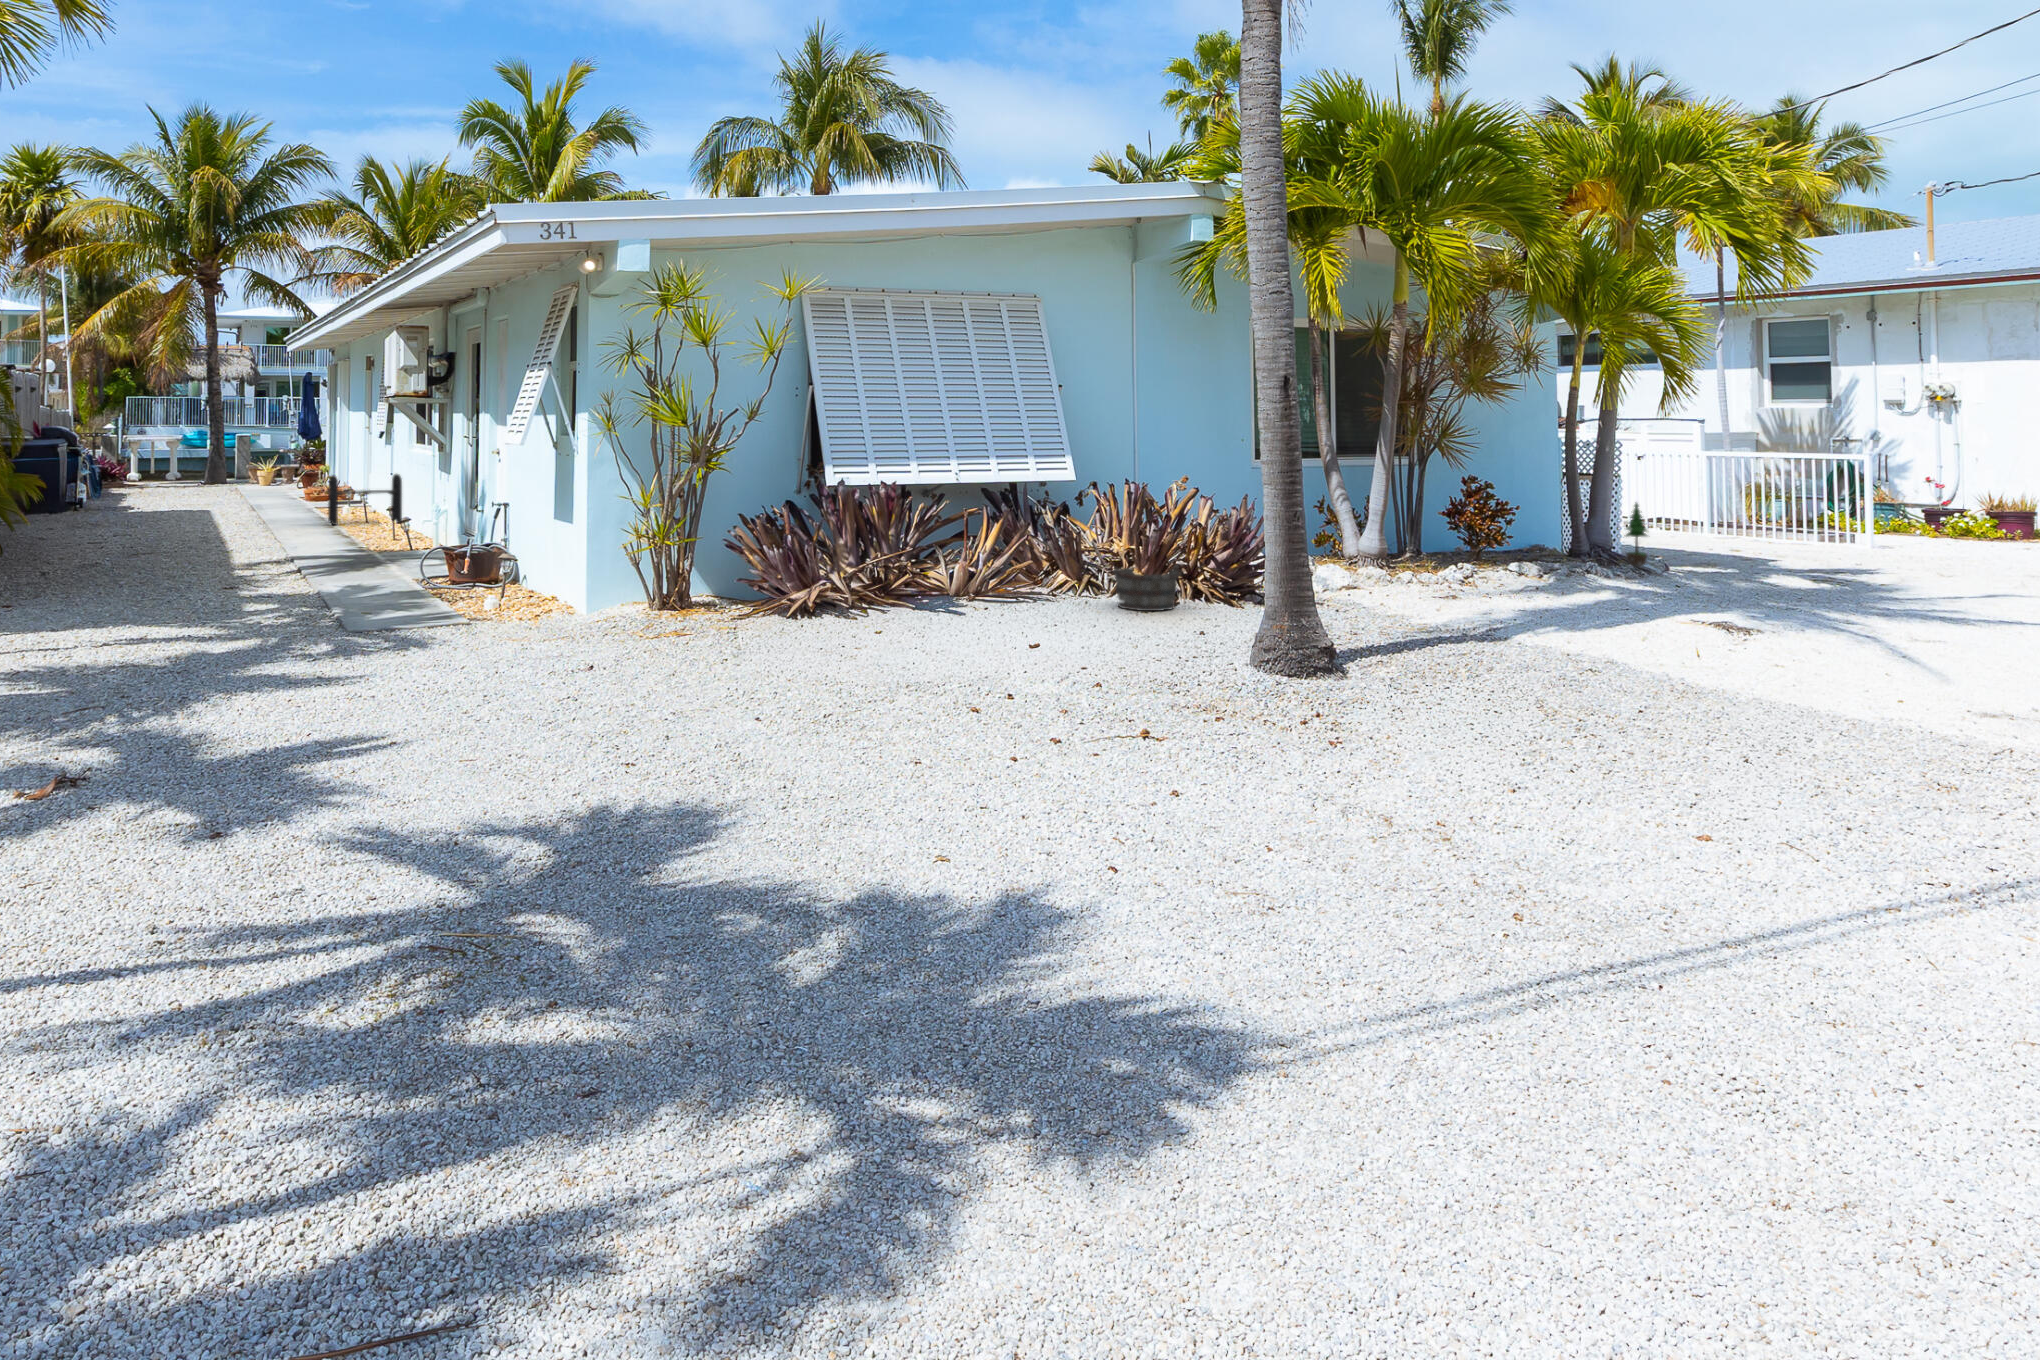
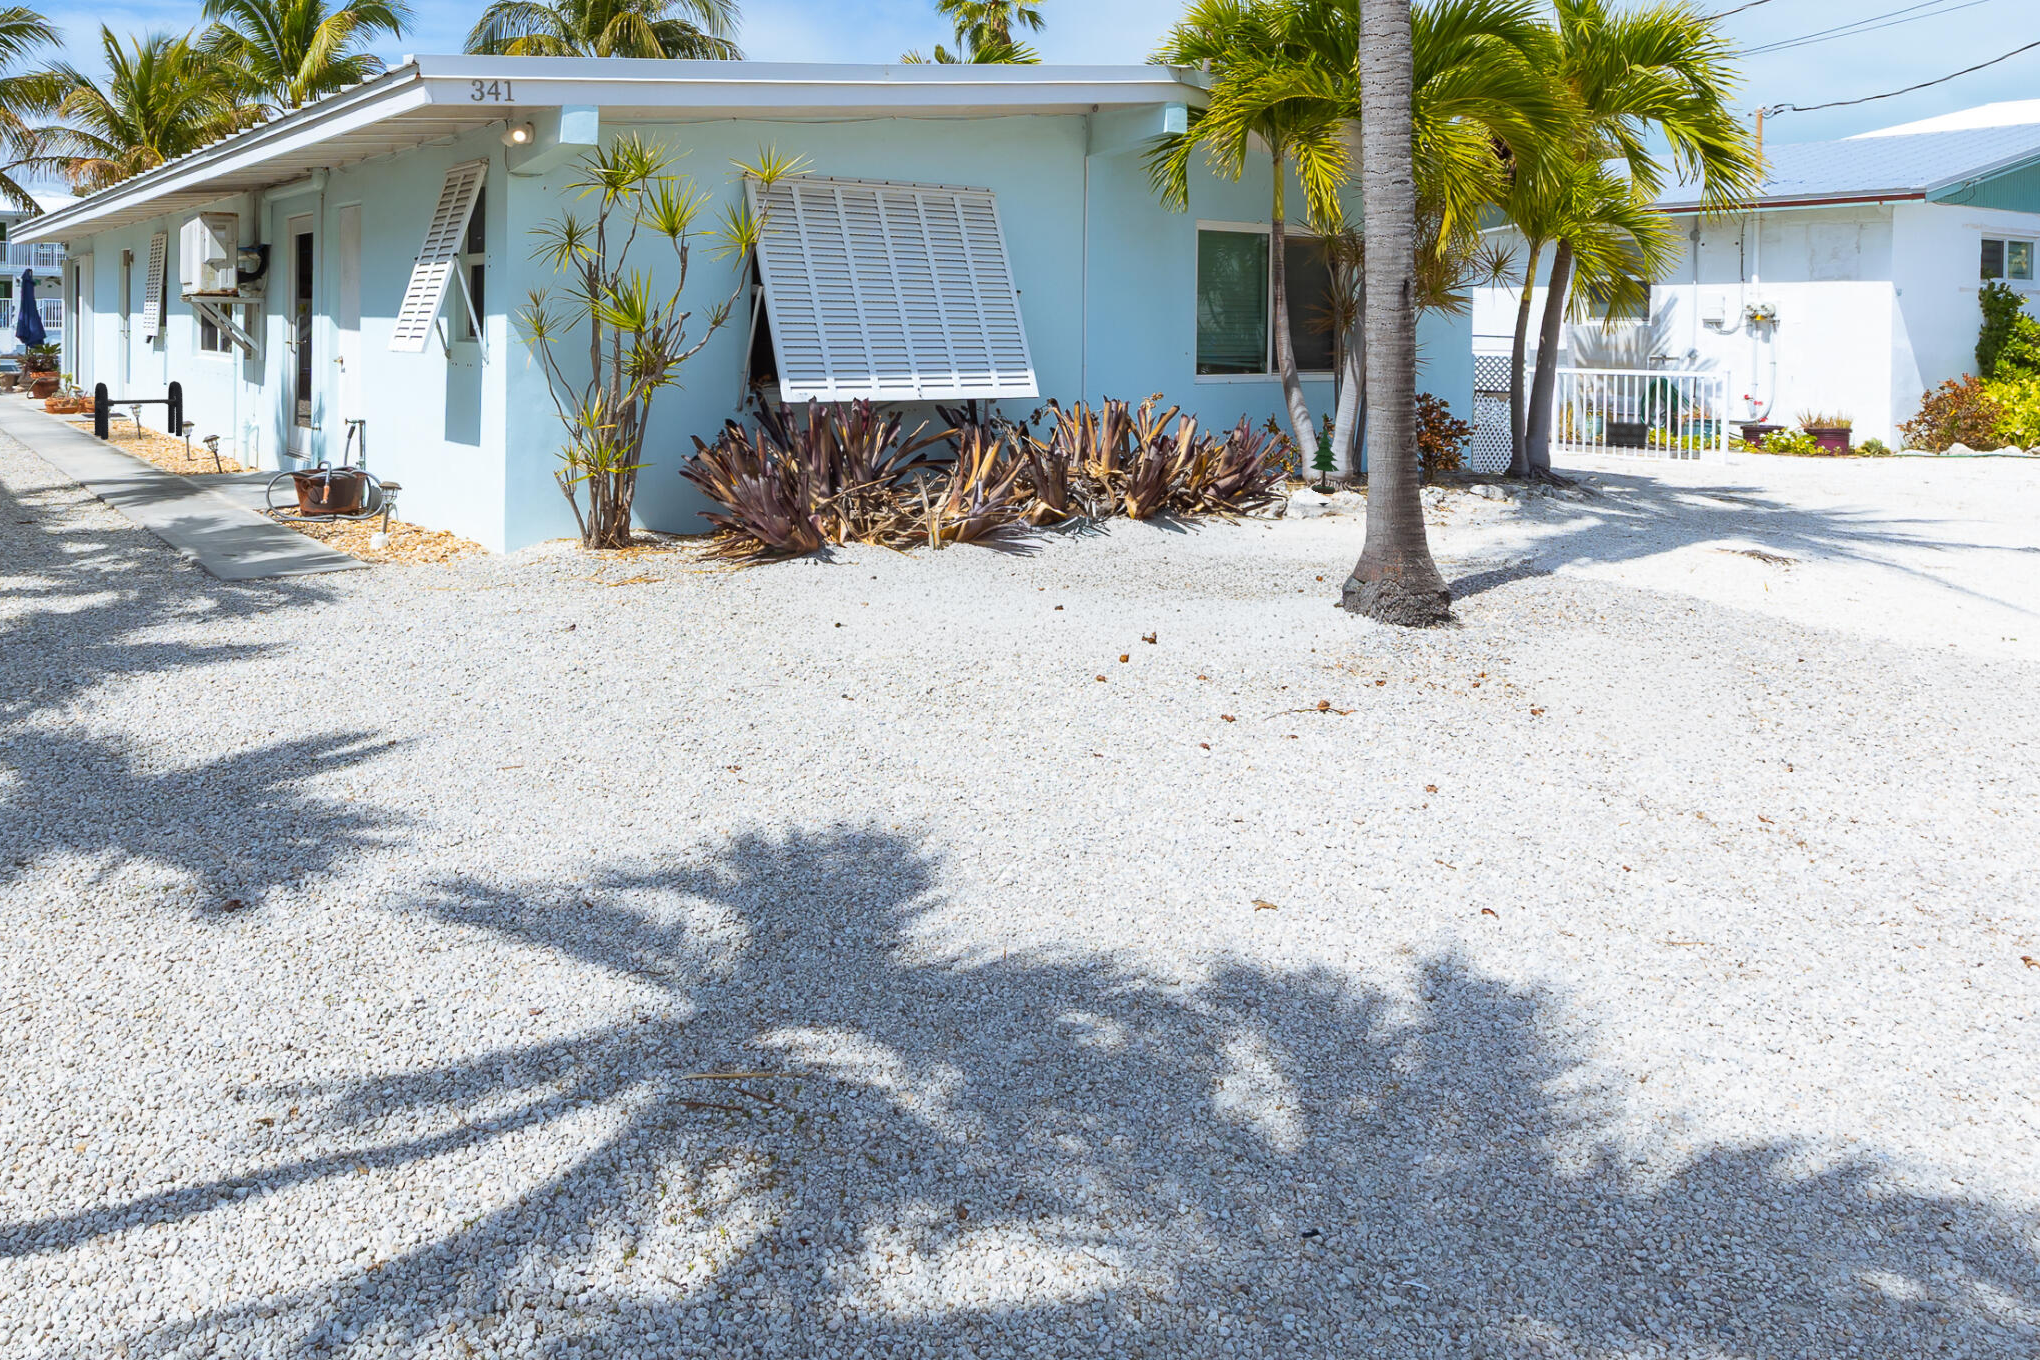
potted tree: present [1626,503,1647,569] -> present [1310,428,1339,506]
bucket: present [1114,565,1180,611] -> present [1606,421,1650,446]

